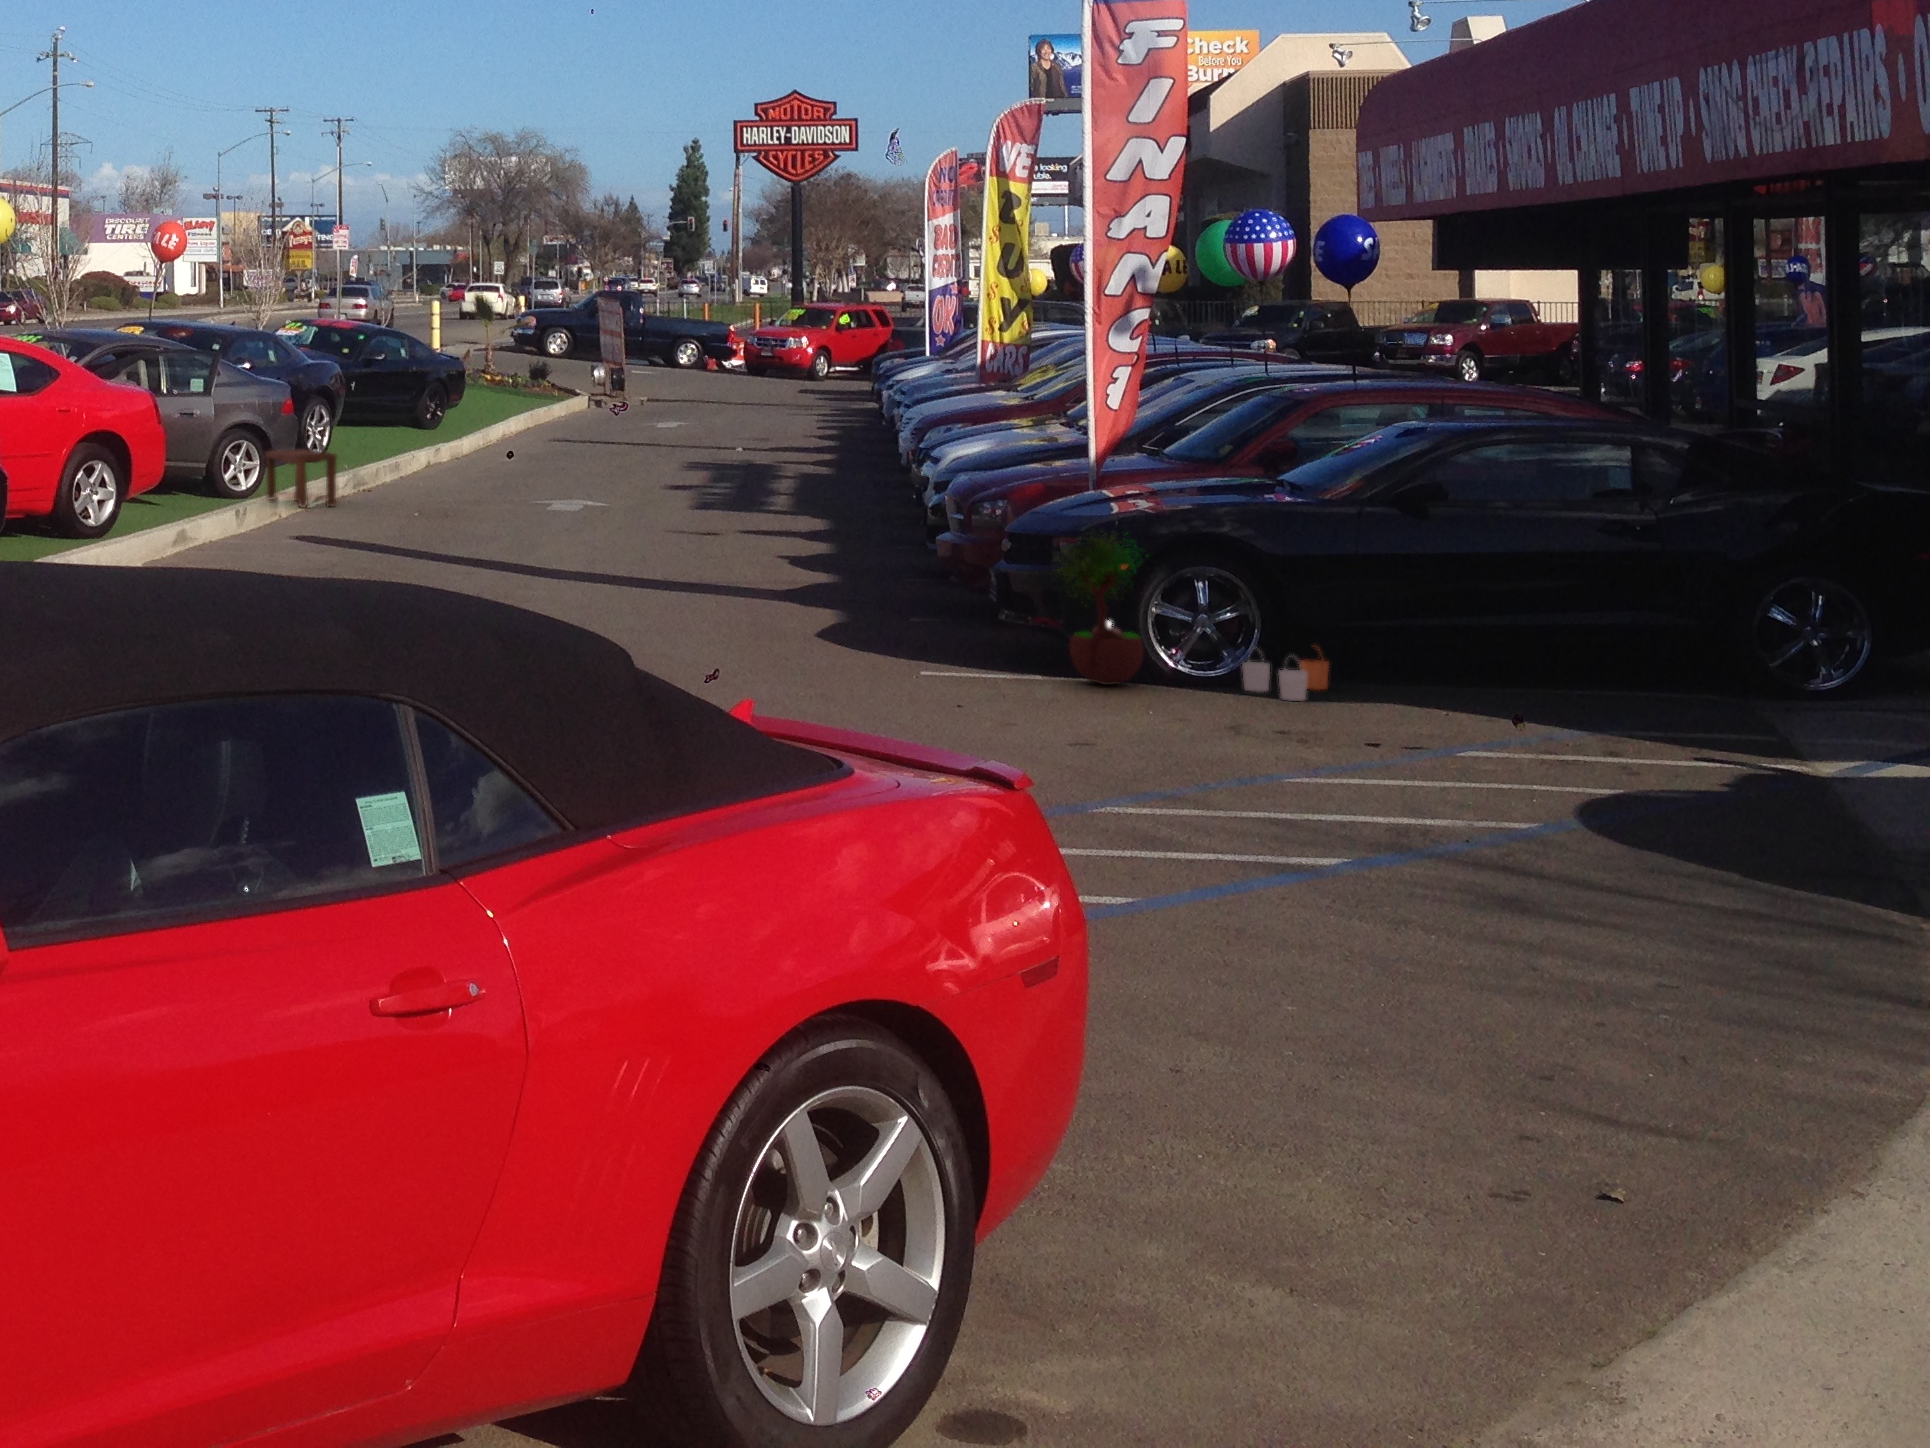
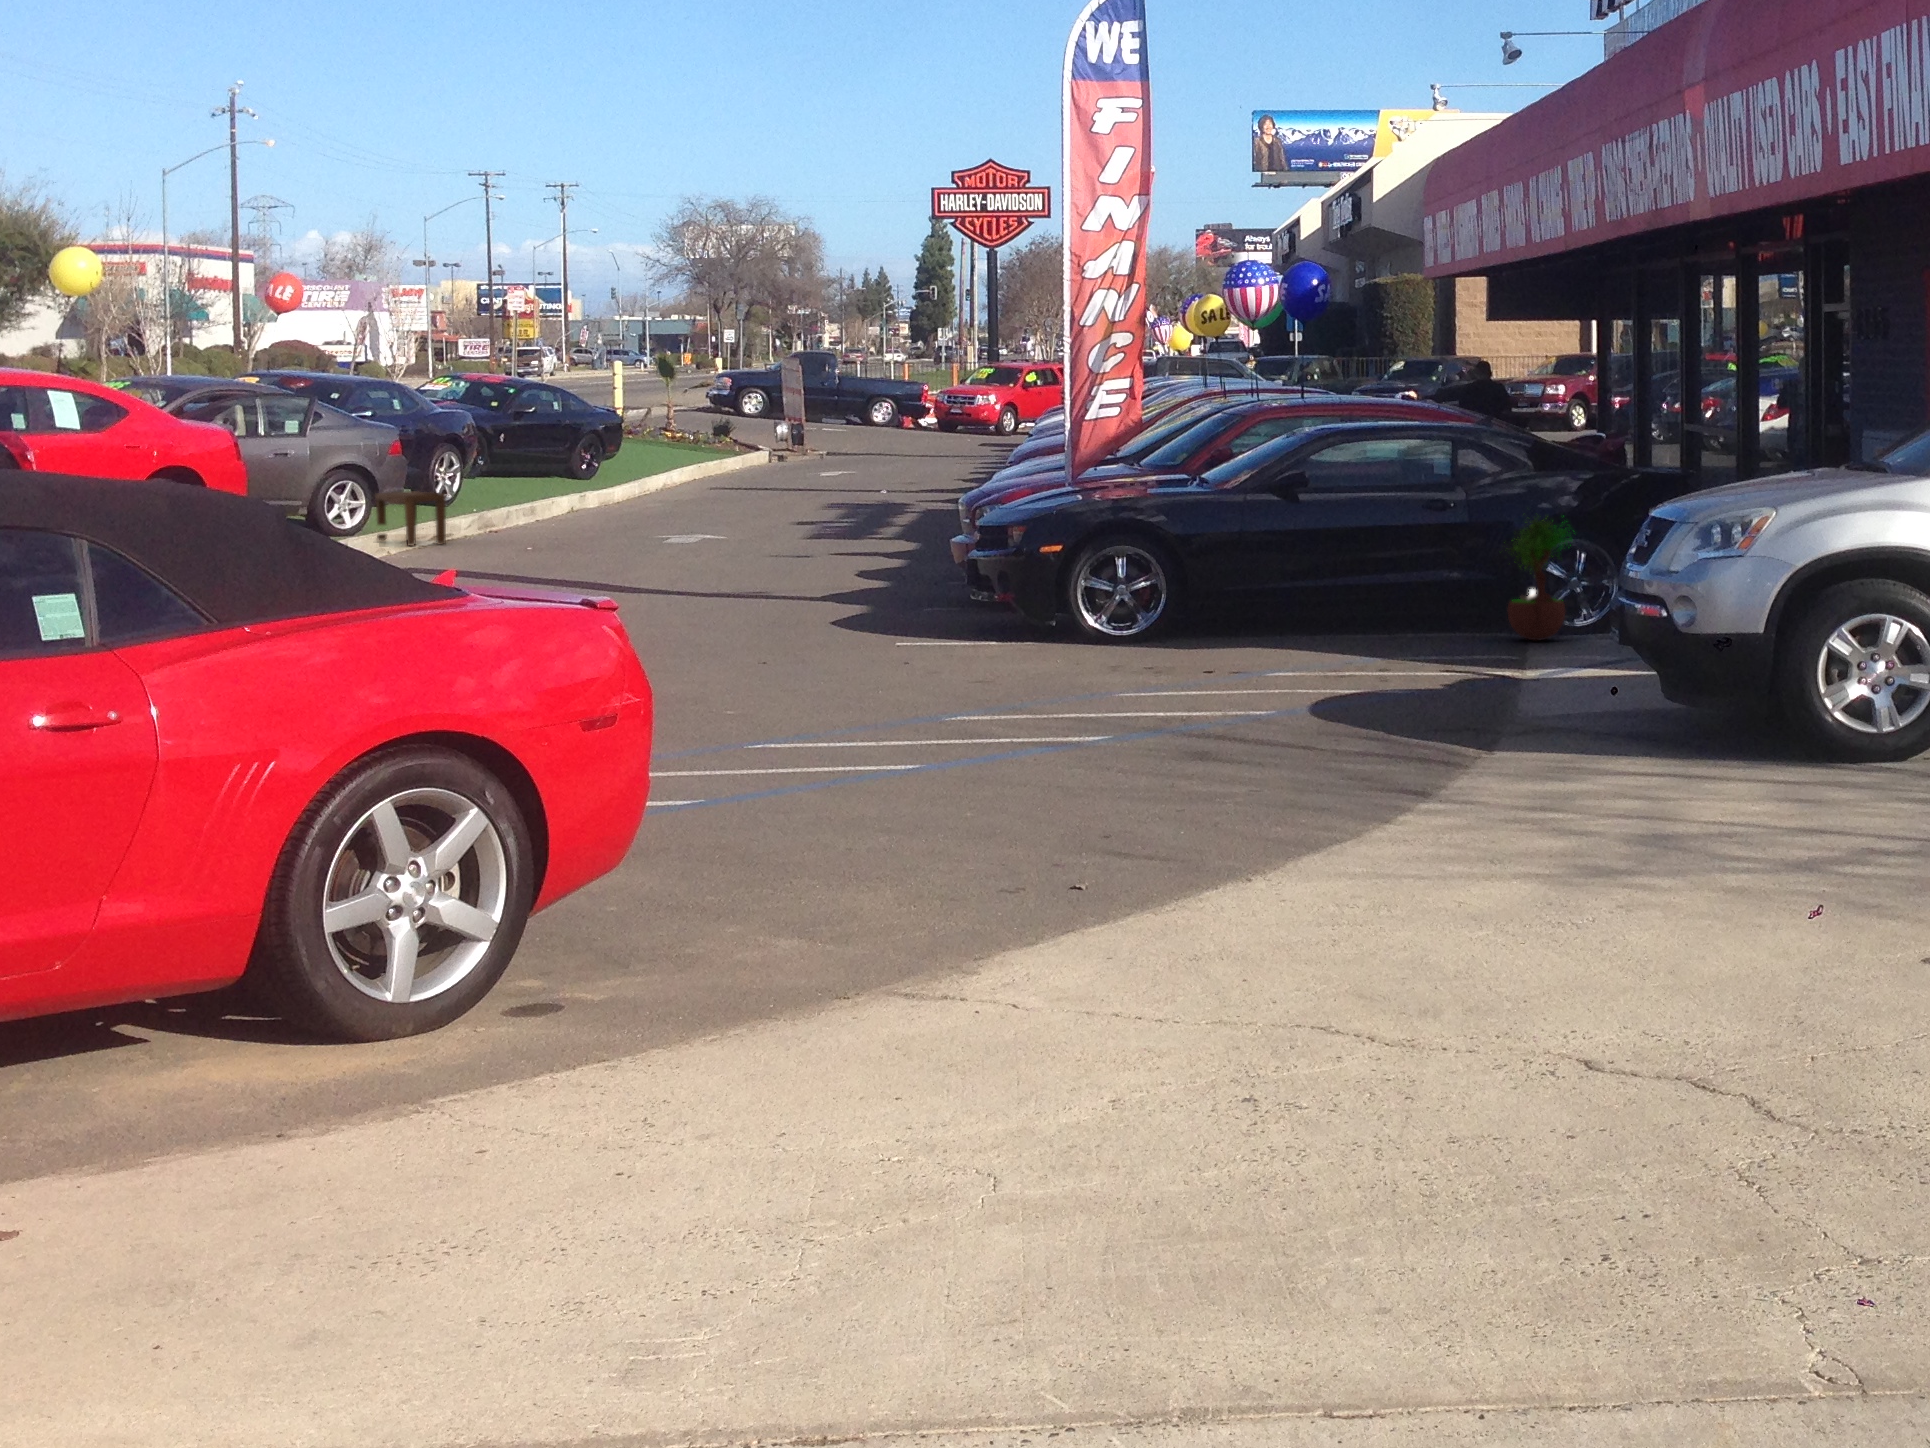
potted tree: present [1053,530,1148,685] -> present [1500,516,1572,640]
bucket: present [1242,648,1329,701] -> none [1148,607,1218,650]

